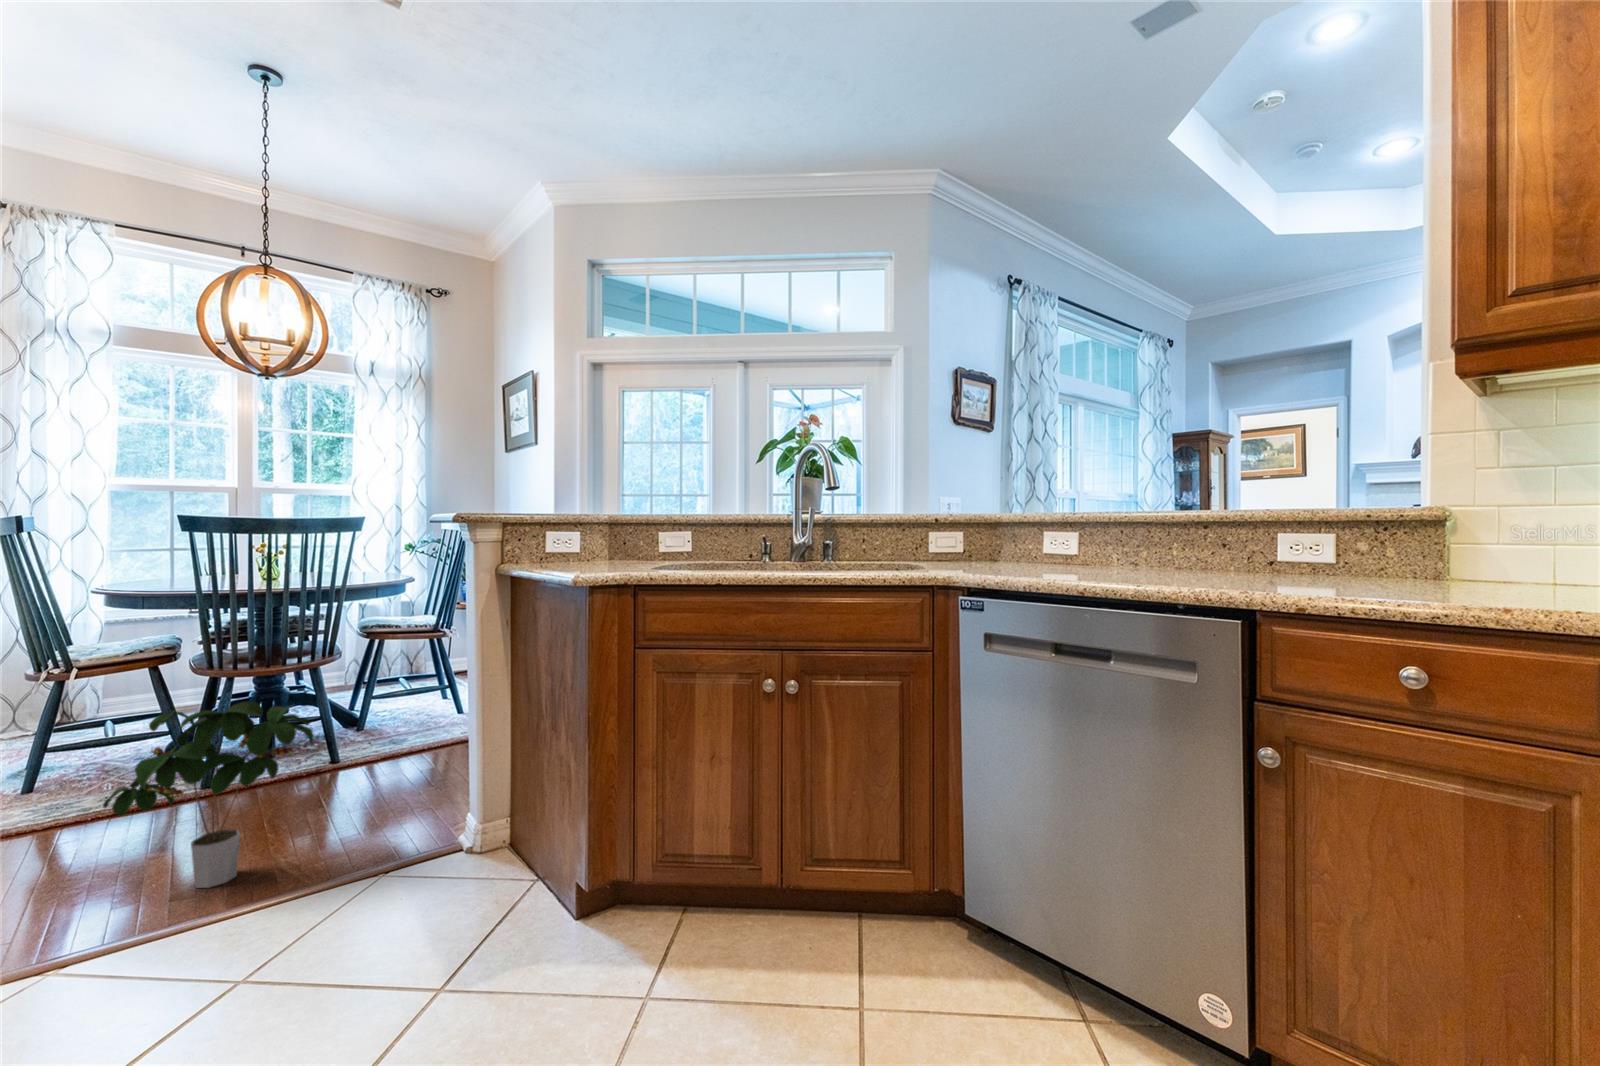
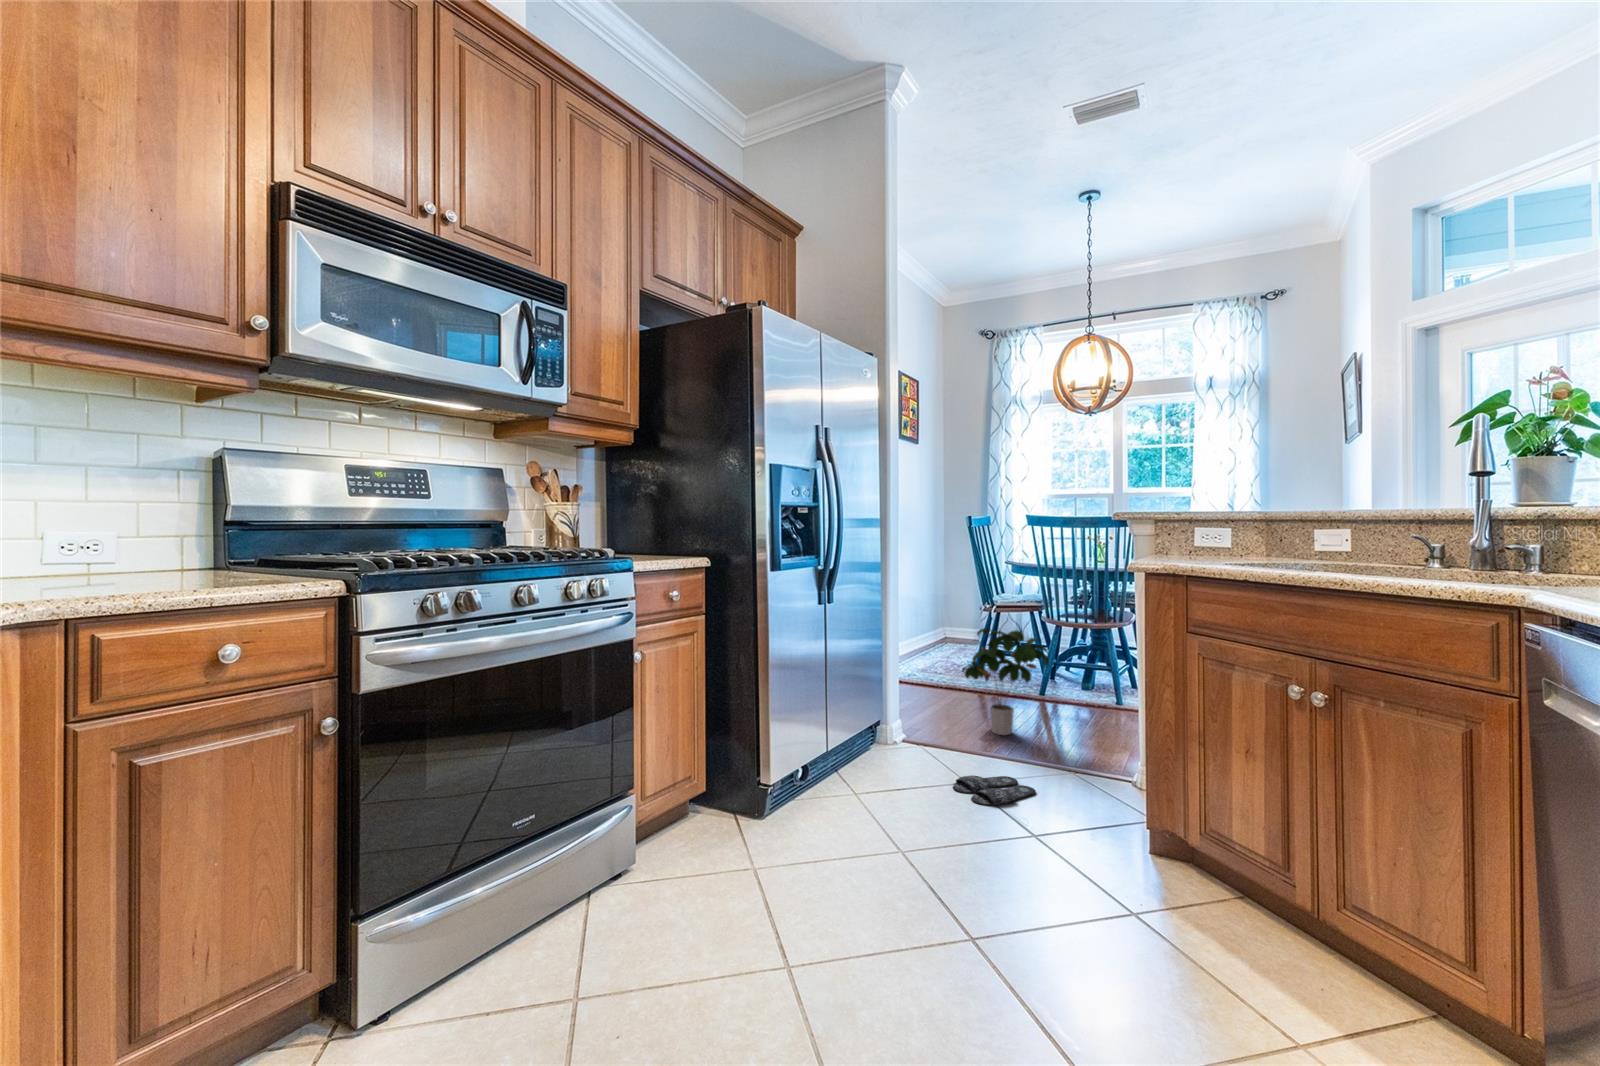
slippers: none [243,934,393,1027] -> present [953,776,1036,806]

